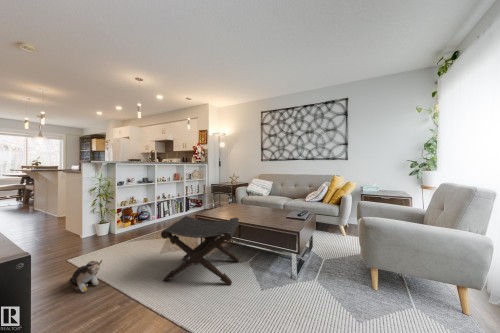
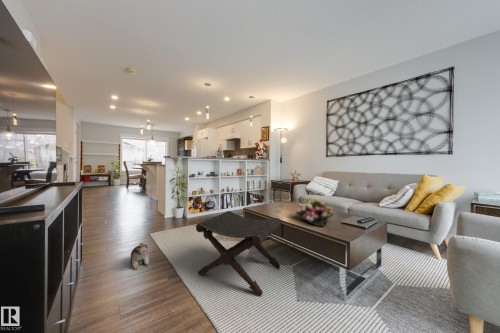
flower arrangement: none [249,197,282,220] -> present [295,198,334,227]

